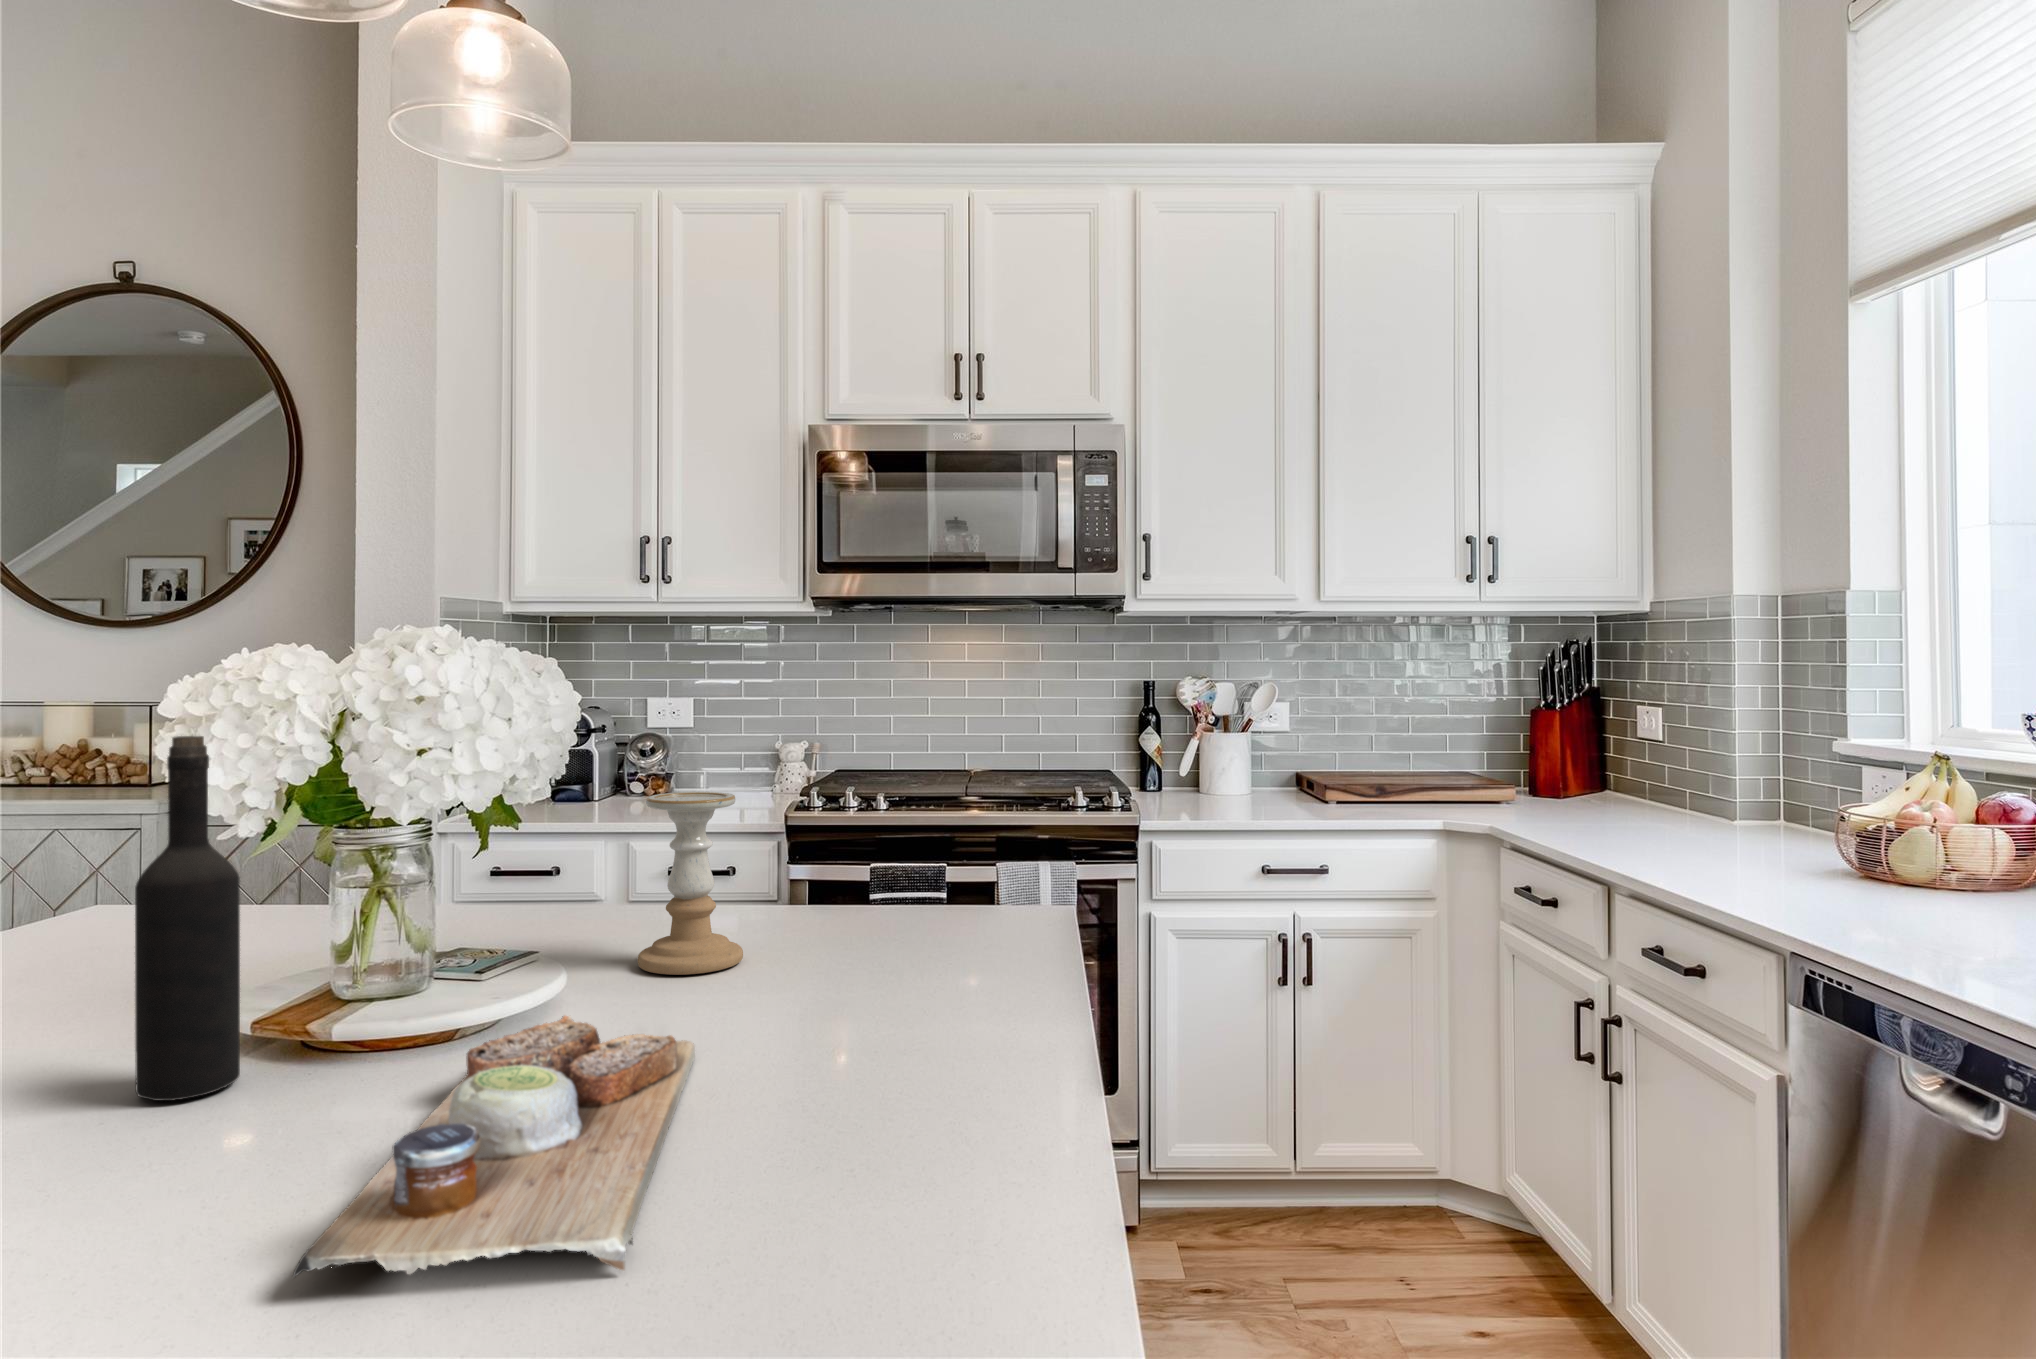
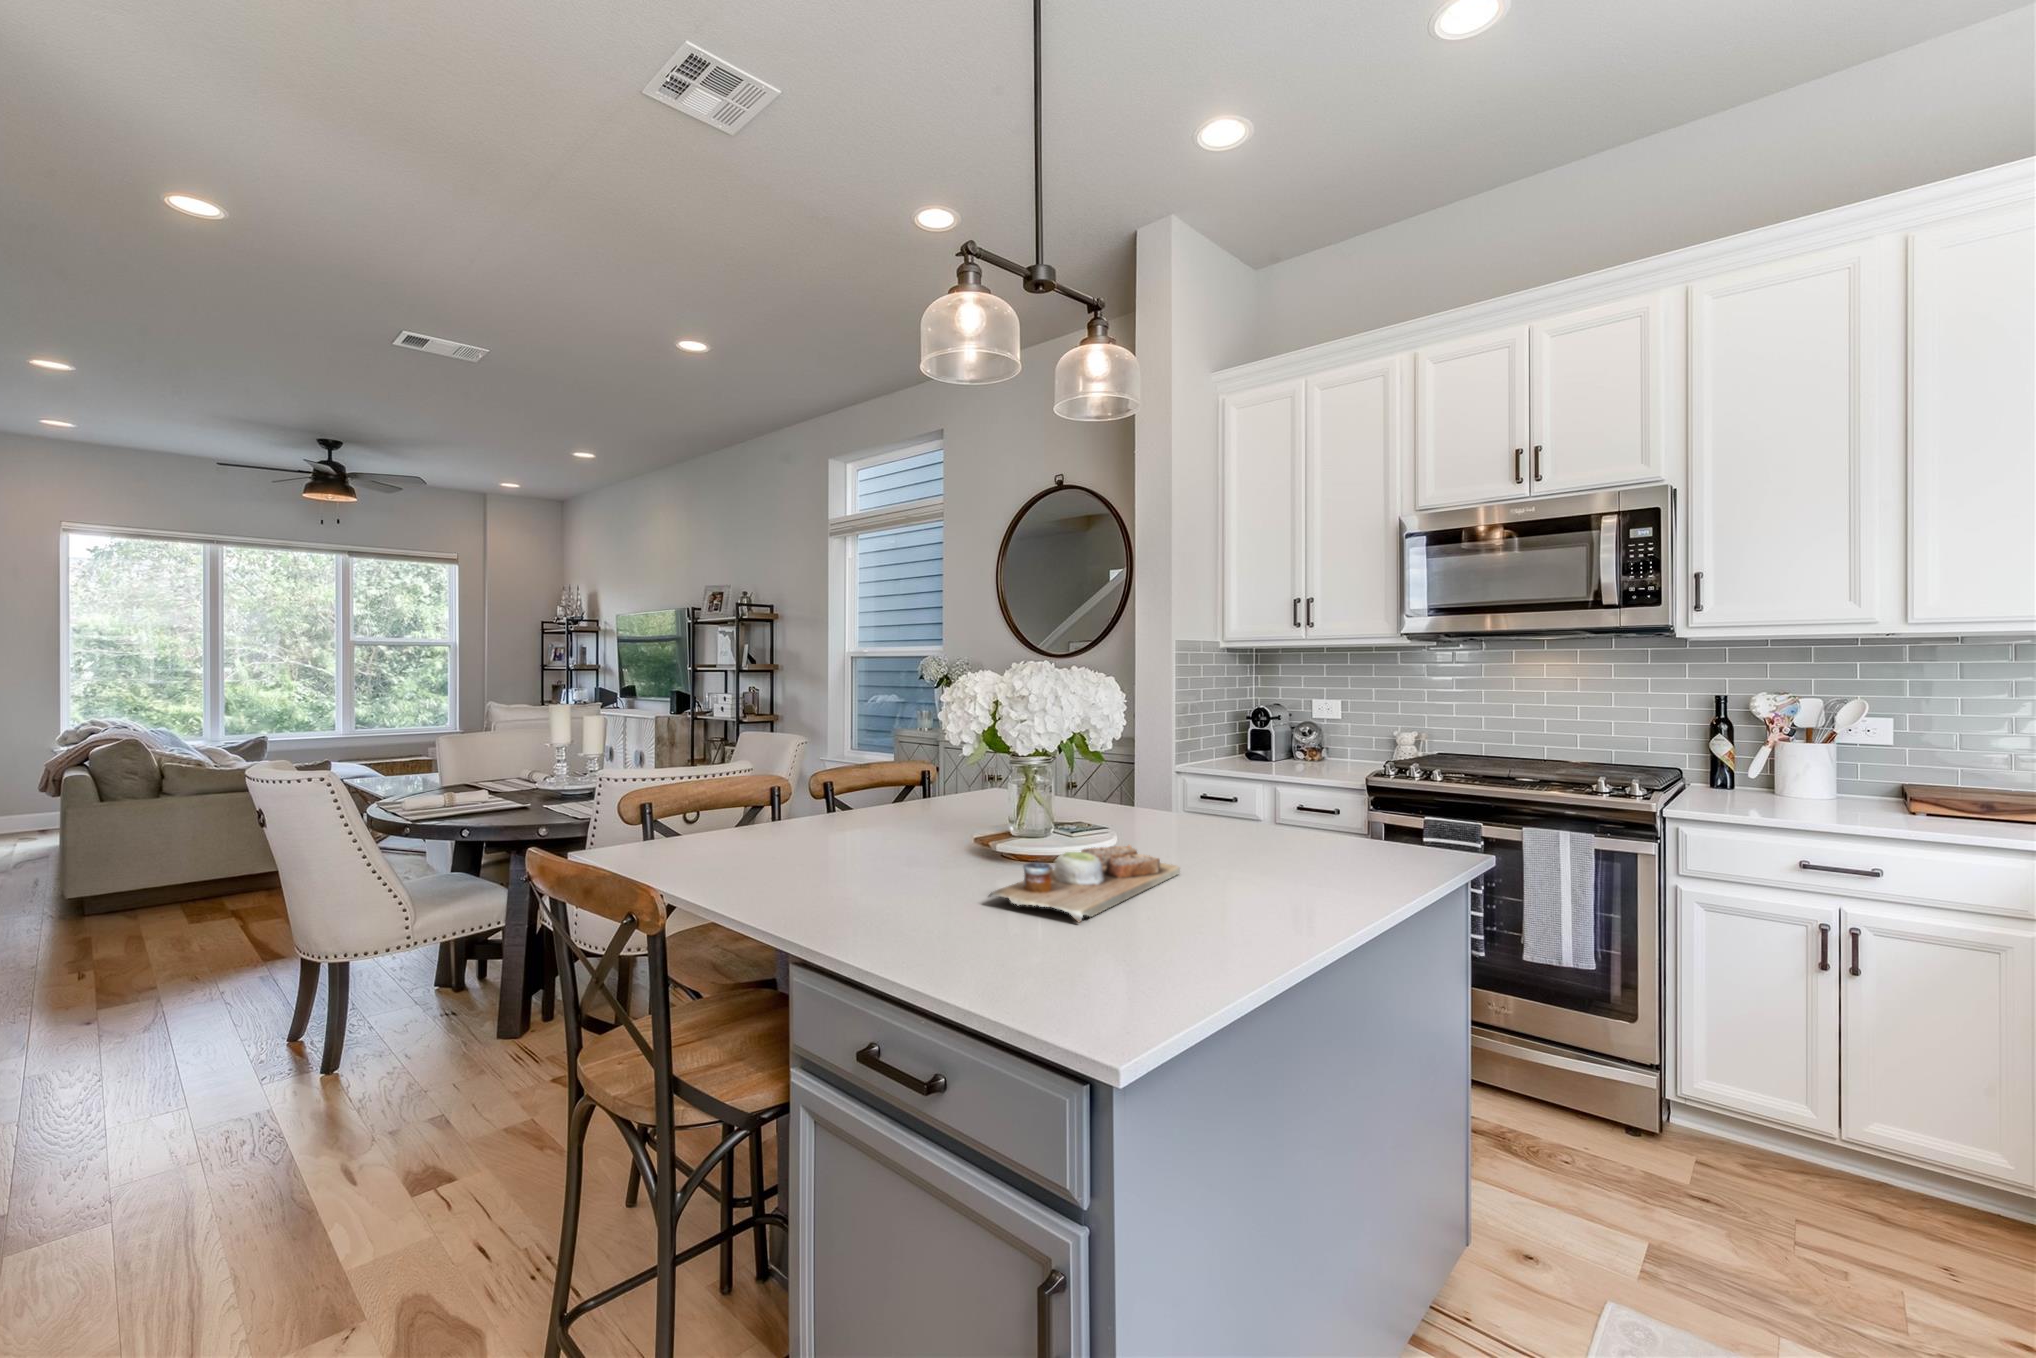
wine bottle: present [135,736,240,1101] -> none [986,713,1019,851]
candle holder: present [638,792,743,975] -> none [1196,751,1251,845]

